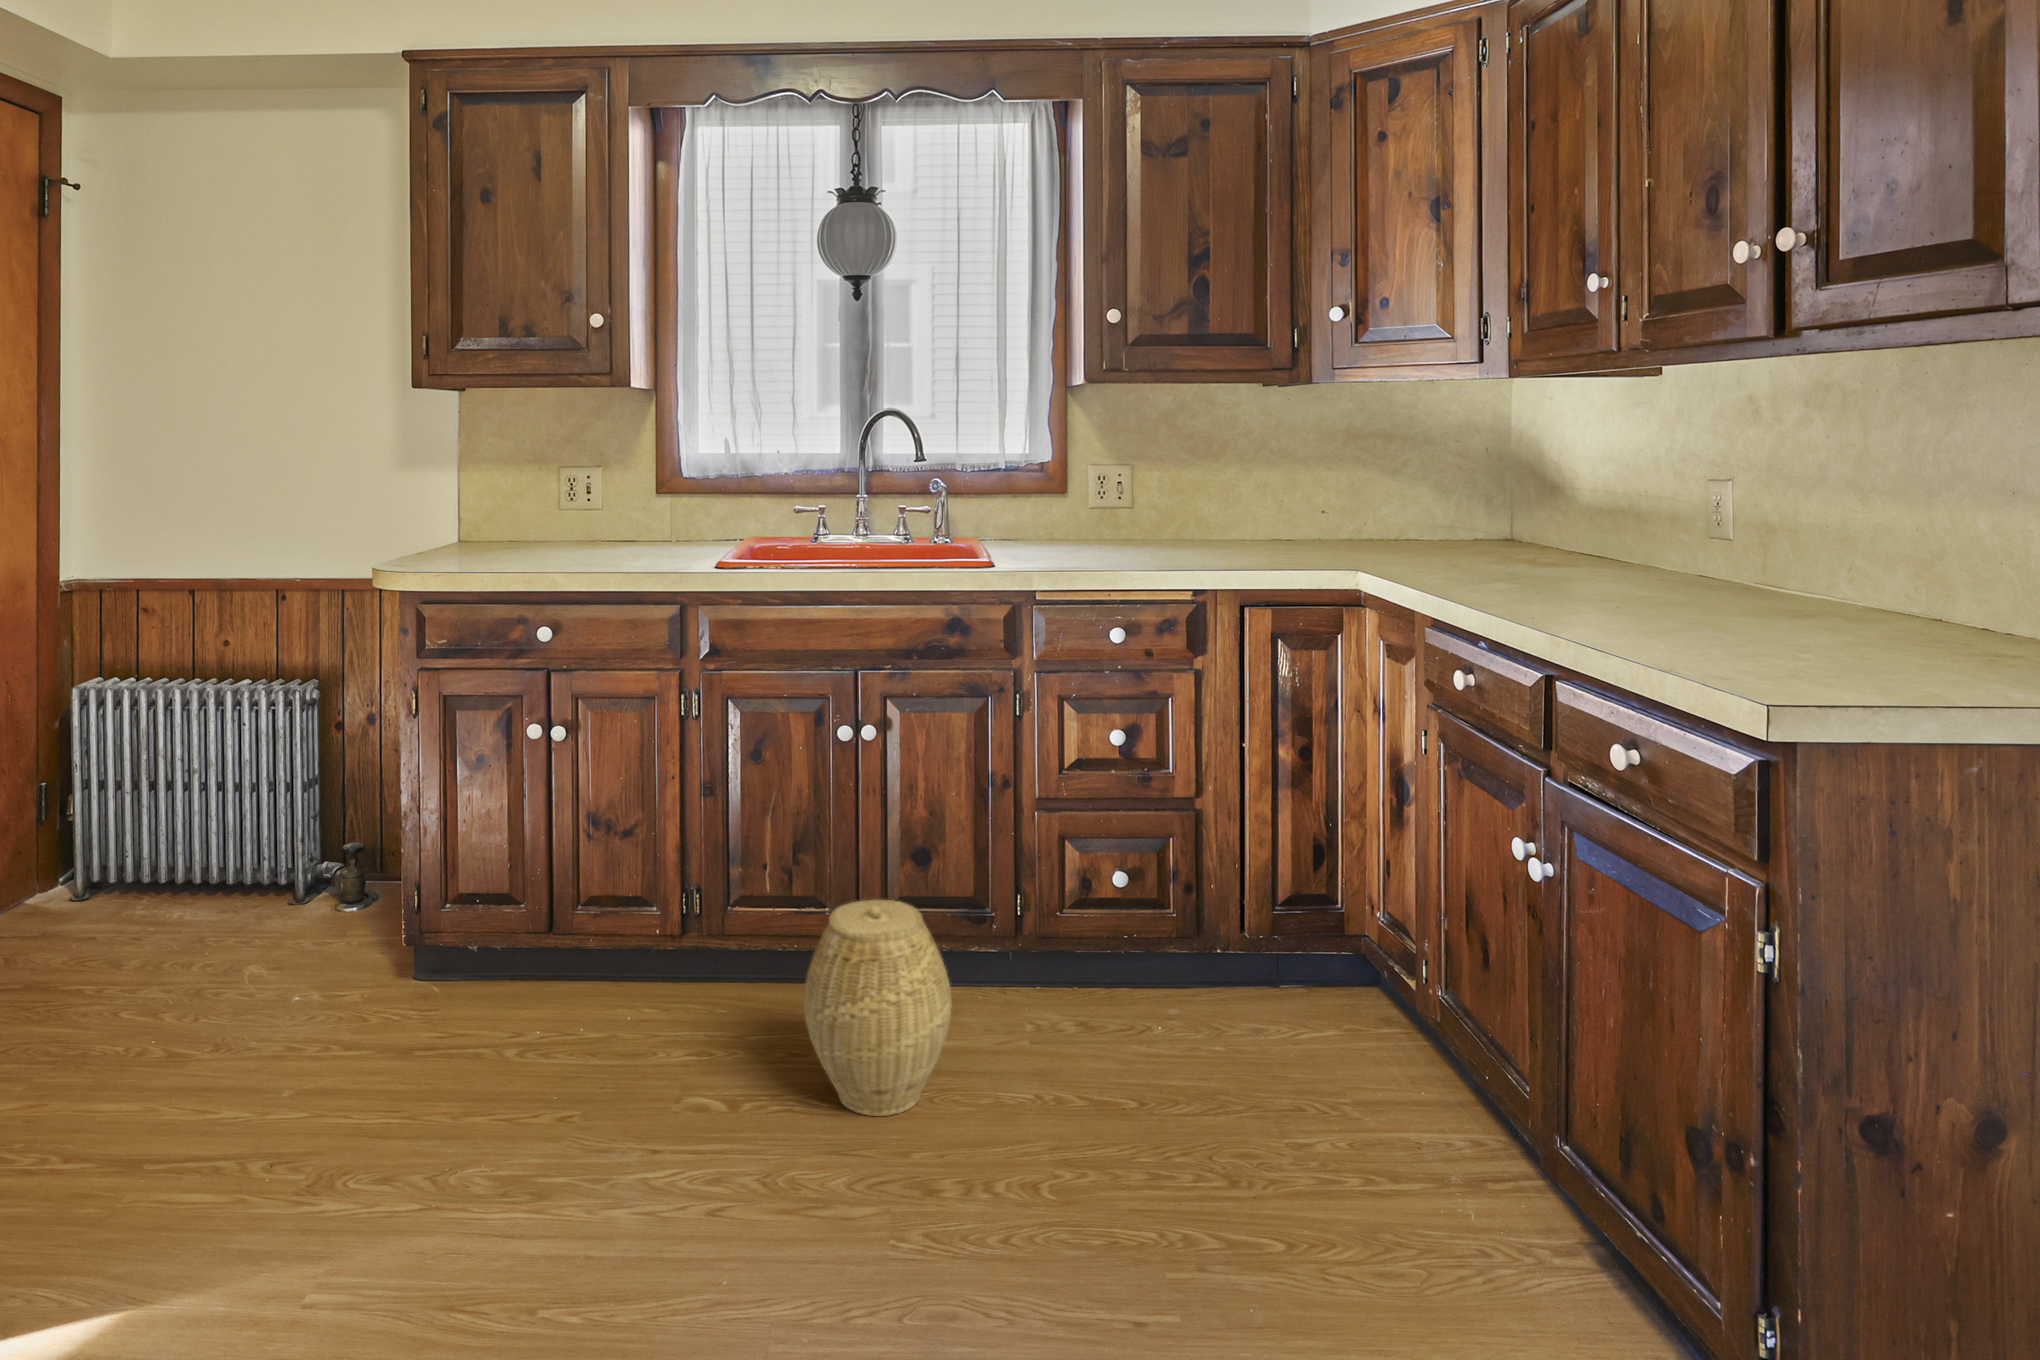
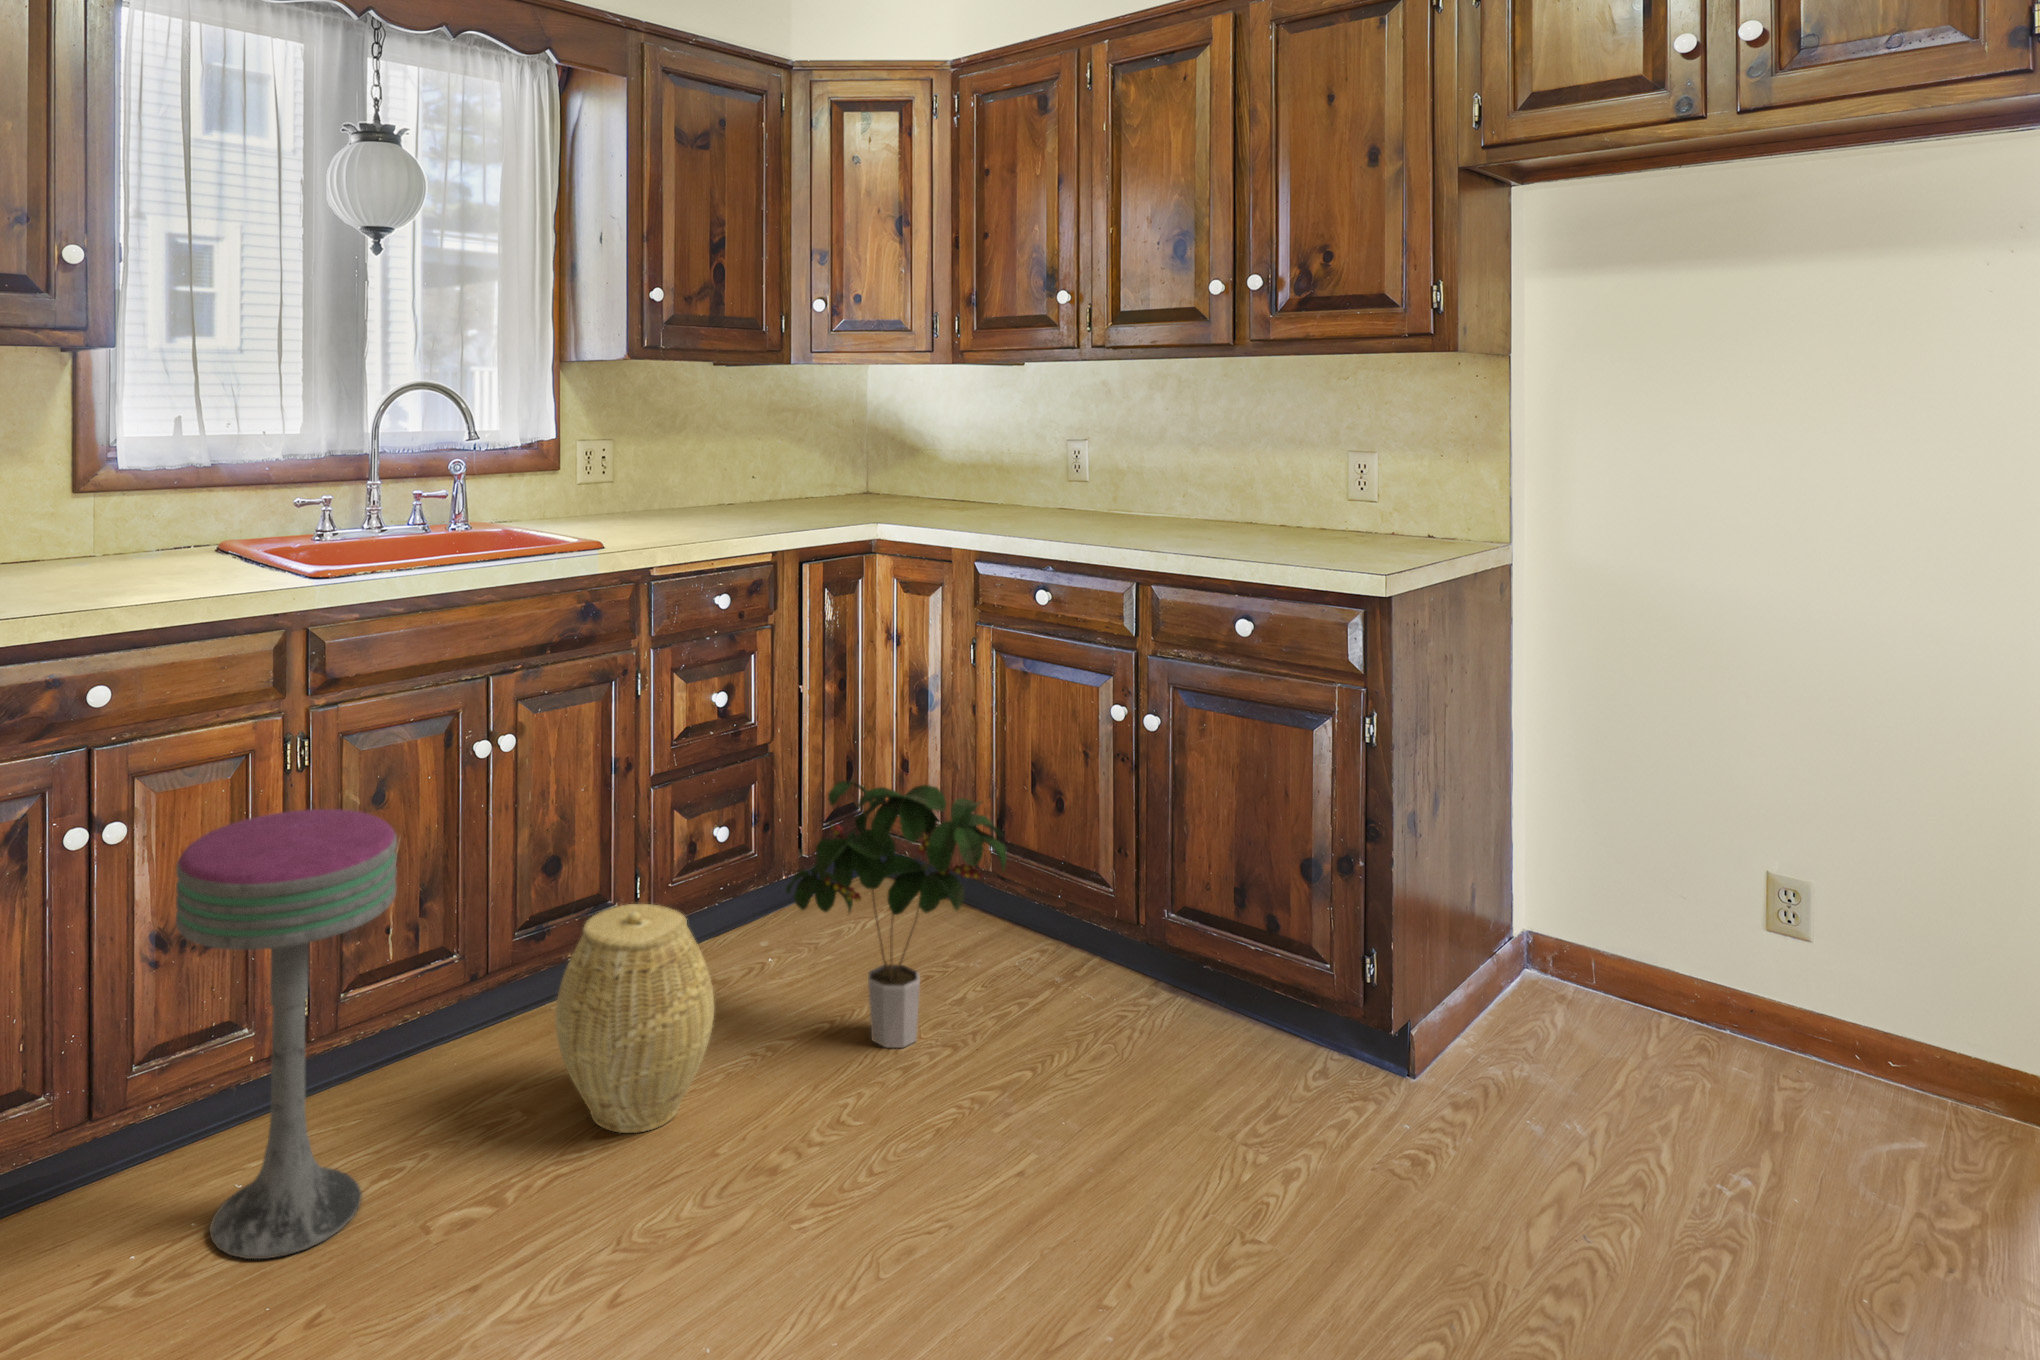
bar stool: none [529,744,686,1077] -> present [176,809,397,1259]
potted plant: none [1096,842,1269,1163] -> present [786,780,1007,1048]

